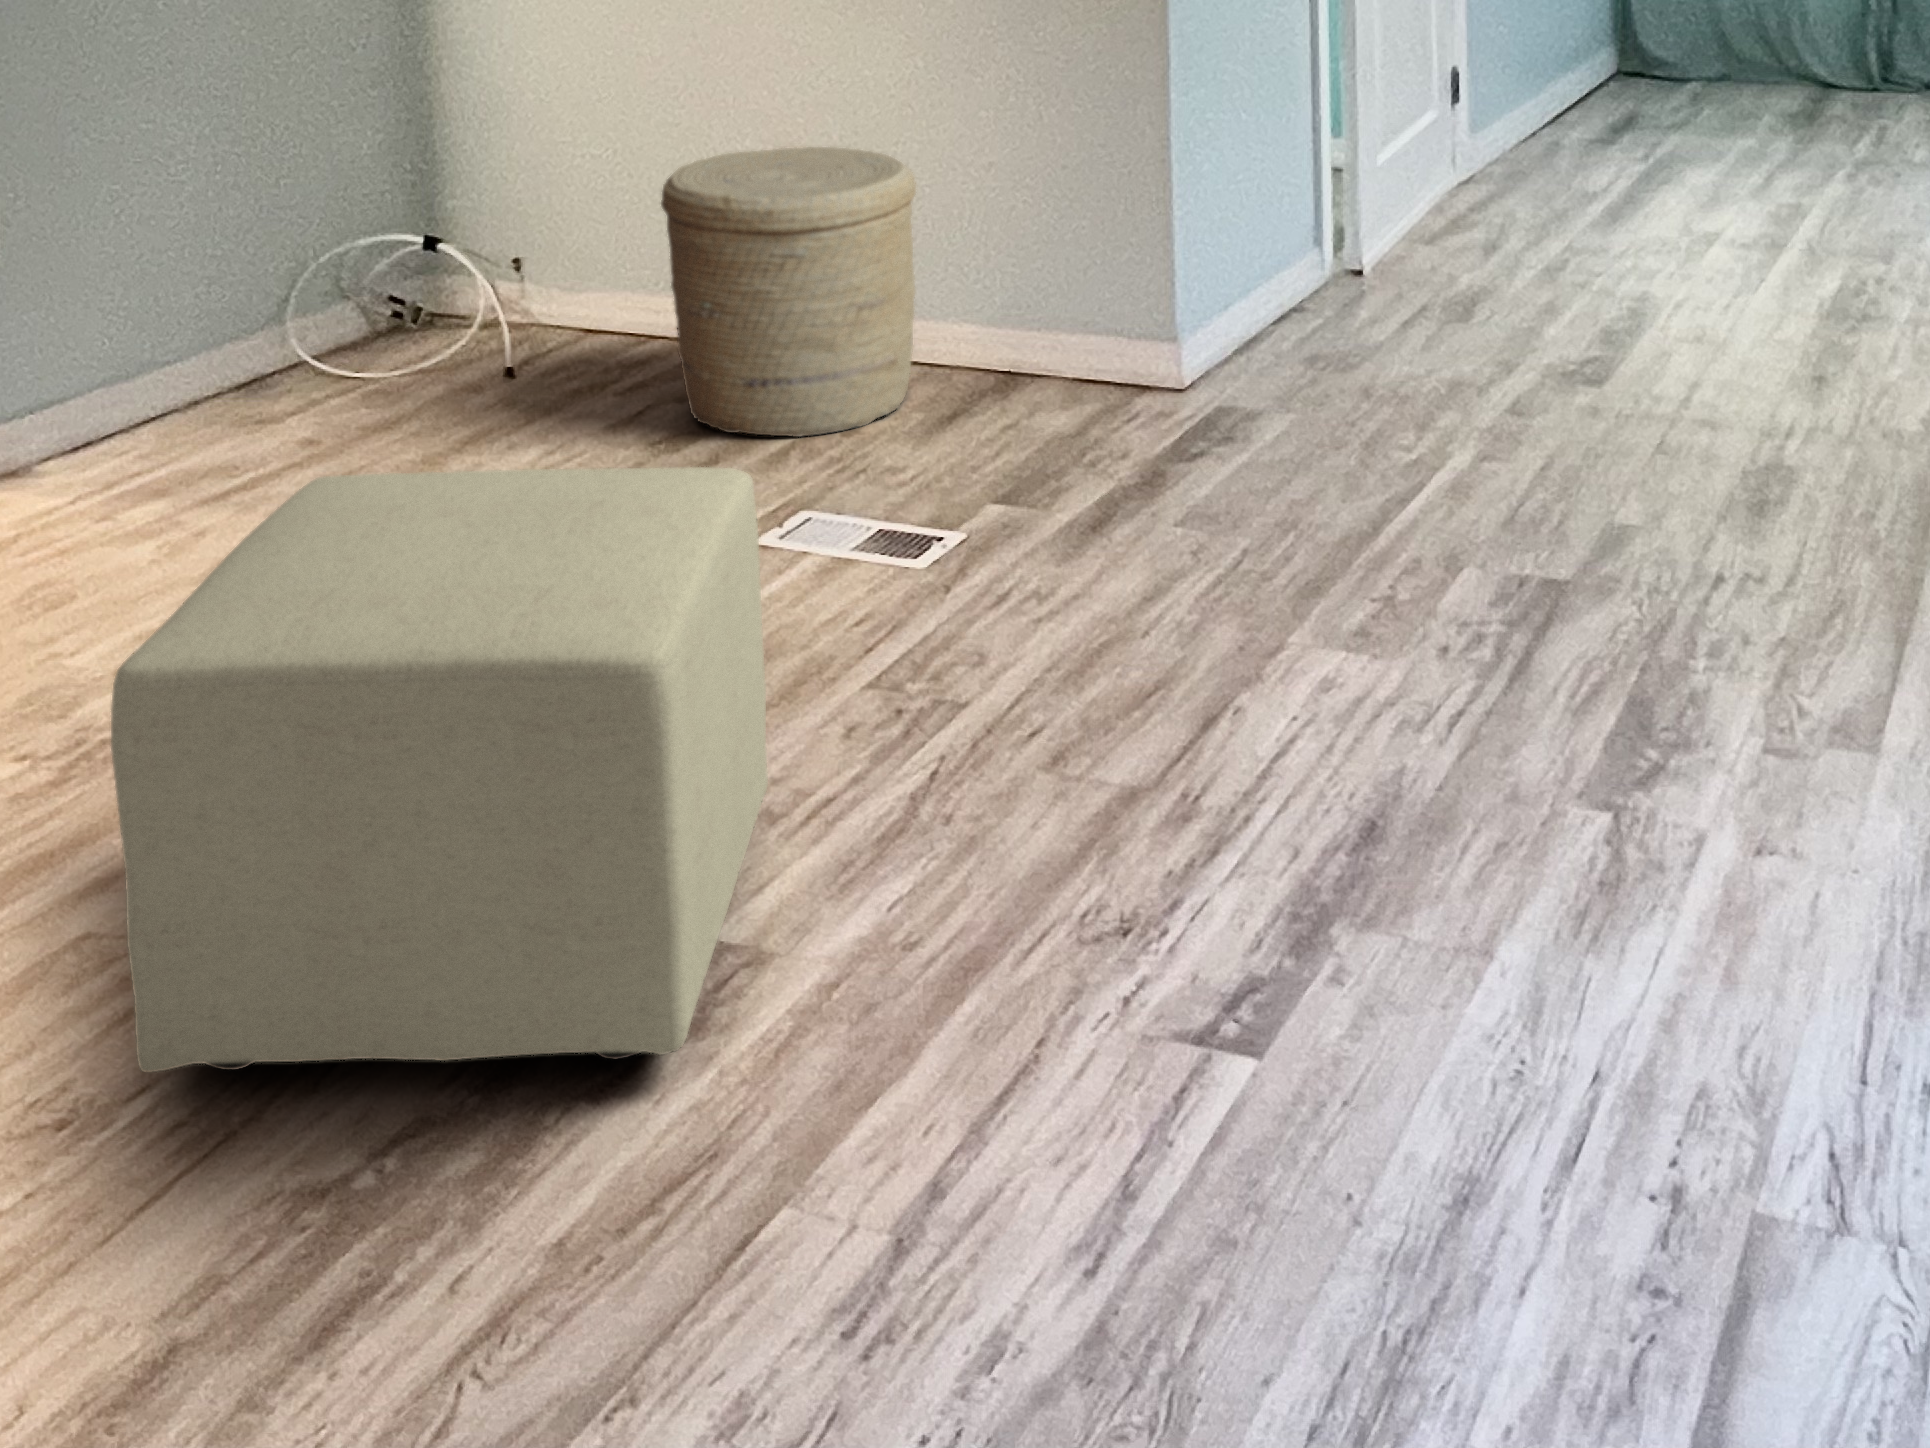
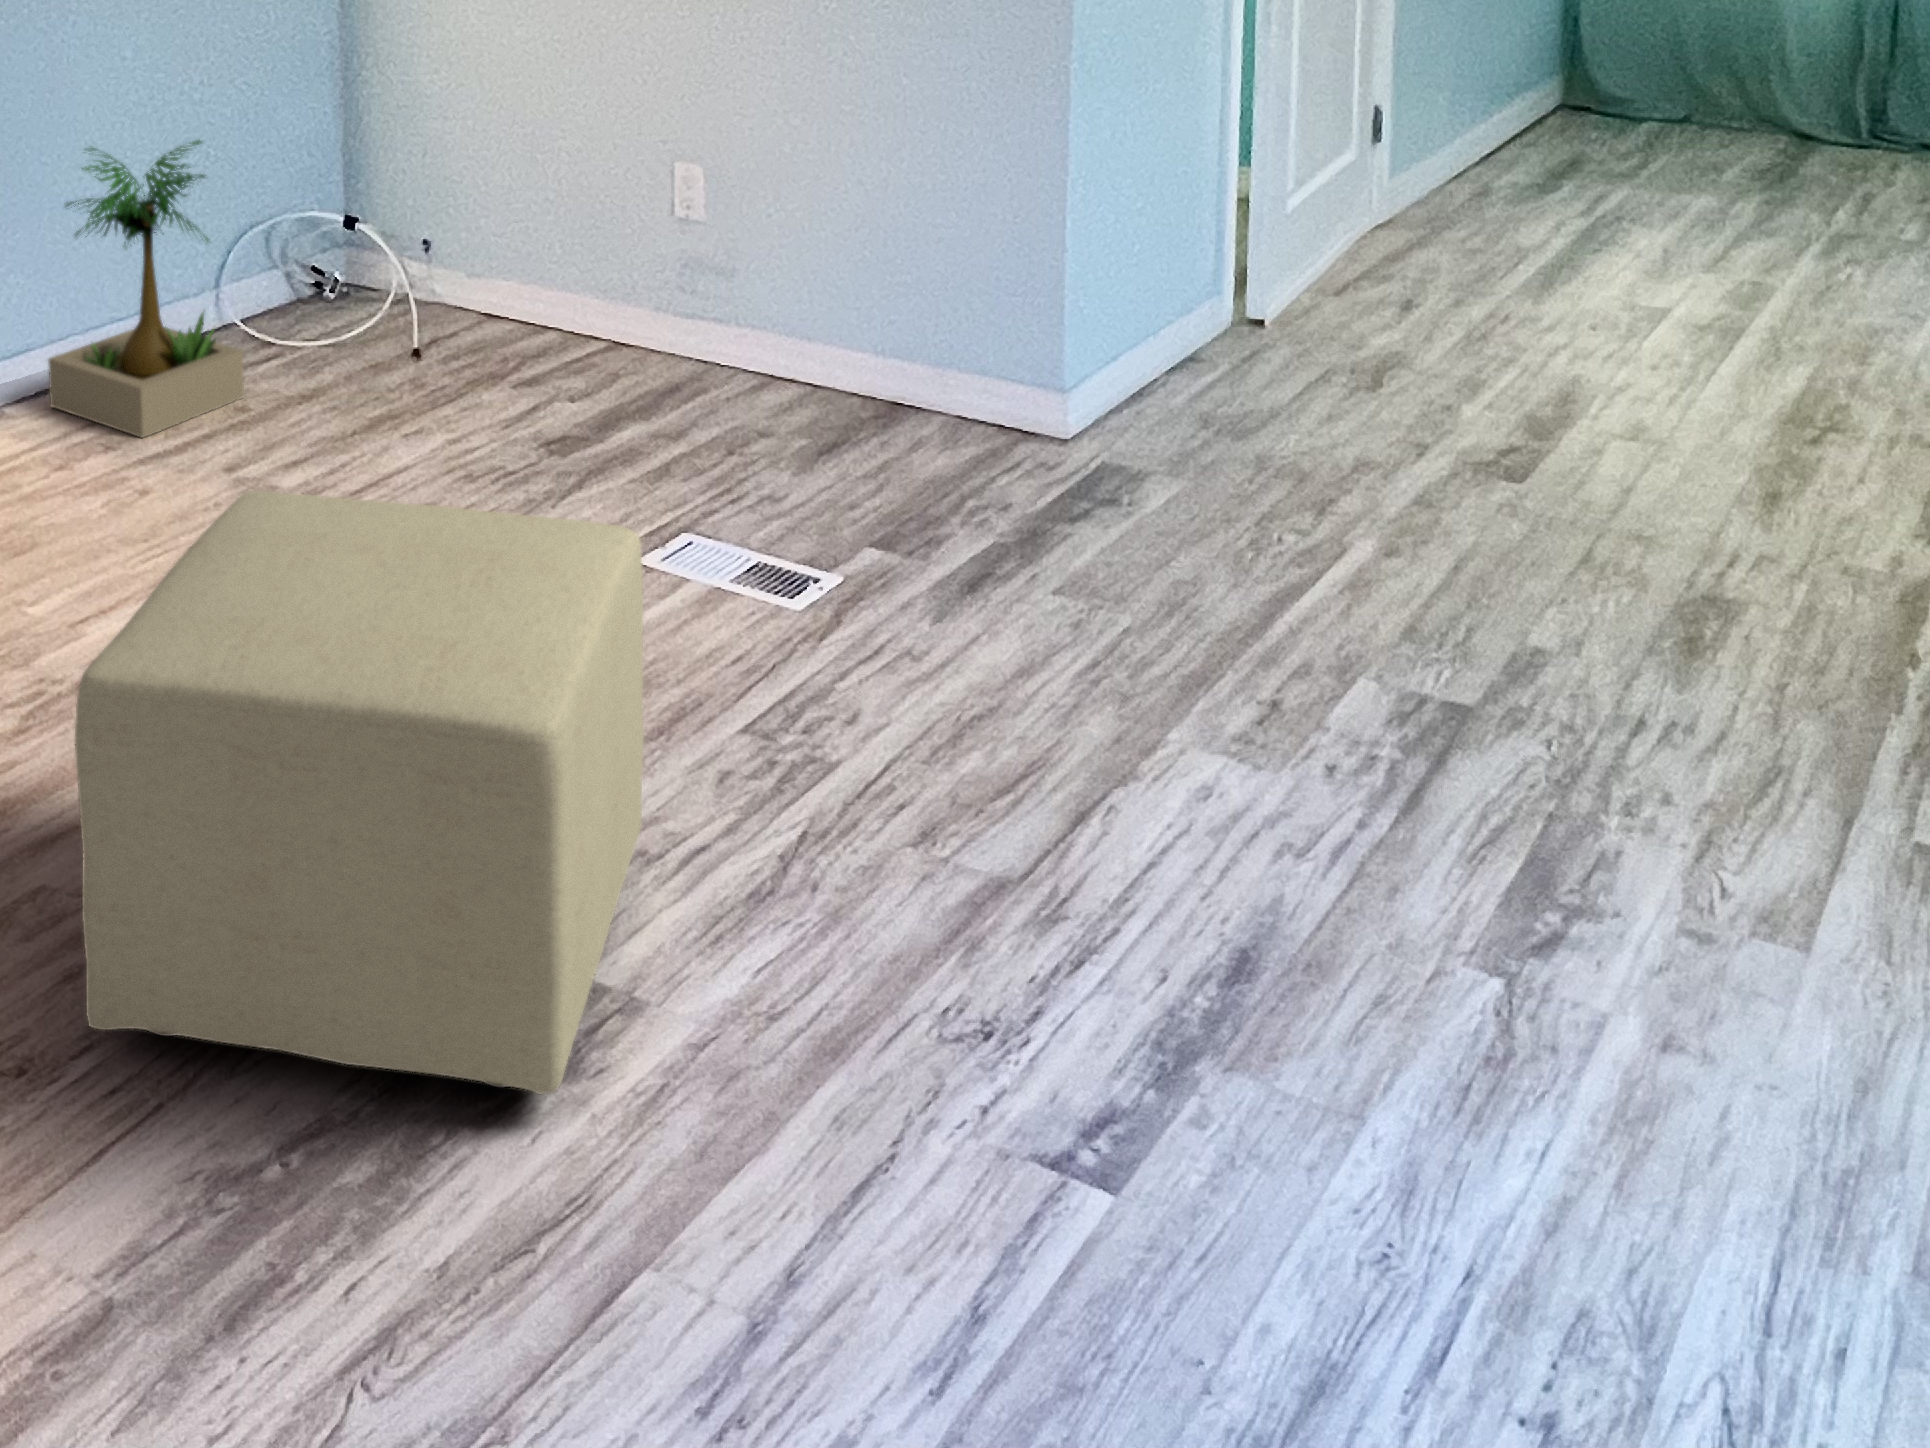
woven basket: present [661,147,916,437] -> none [555,162,800,450]
potted plant: none [89,153,323,484] -> present [48,140,244,438]

